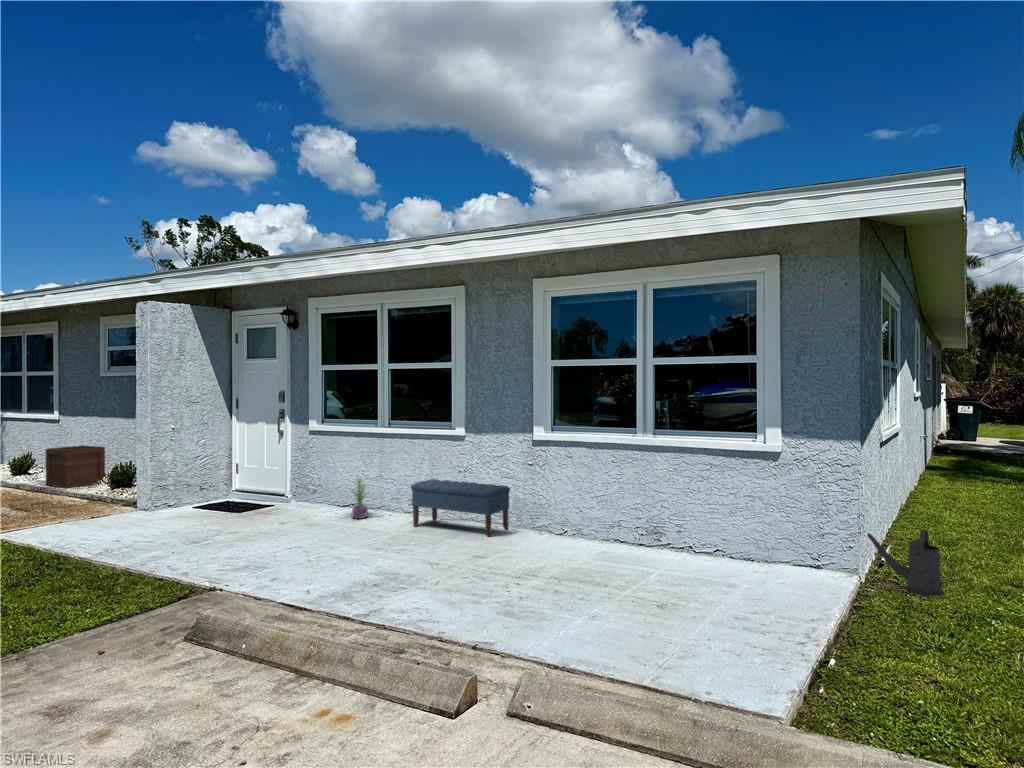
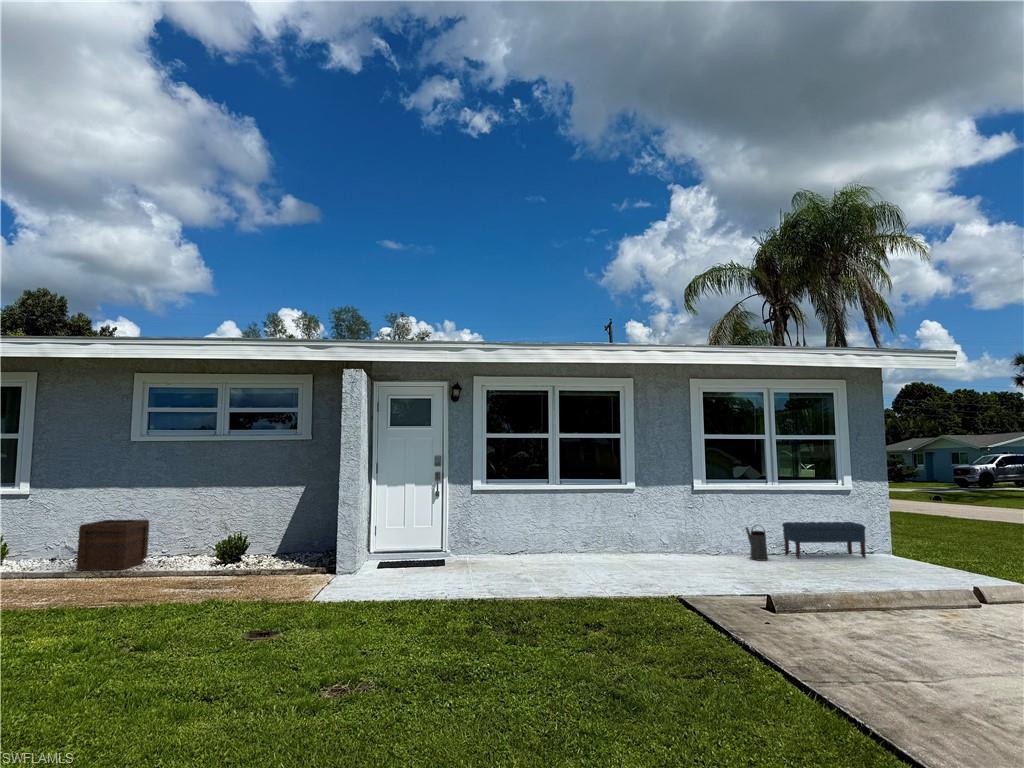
decorative plant: present [349,476,368,519] -> none [535,523,573,561]
bench: present [411,479,510,537] -> present [782,522,866,559]
watering can: present [867,529,954,596] -> present [746,525,768,561]

